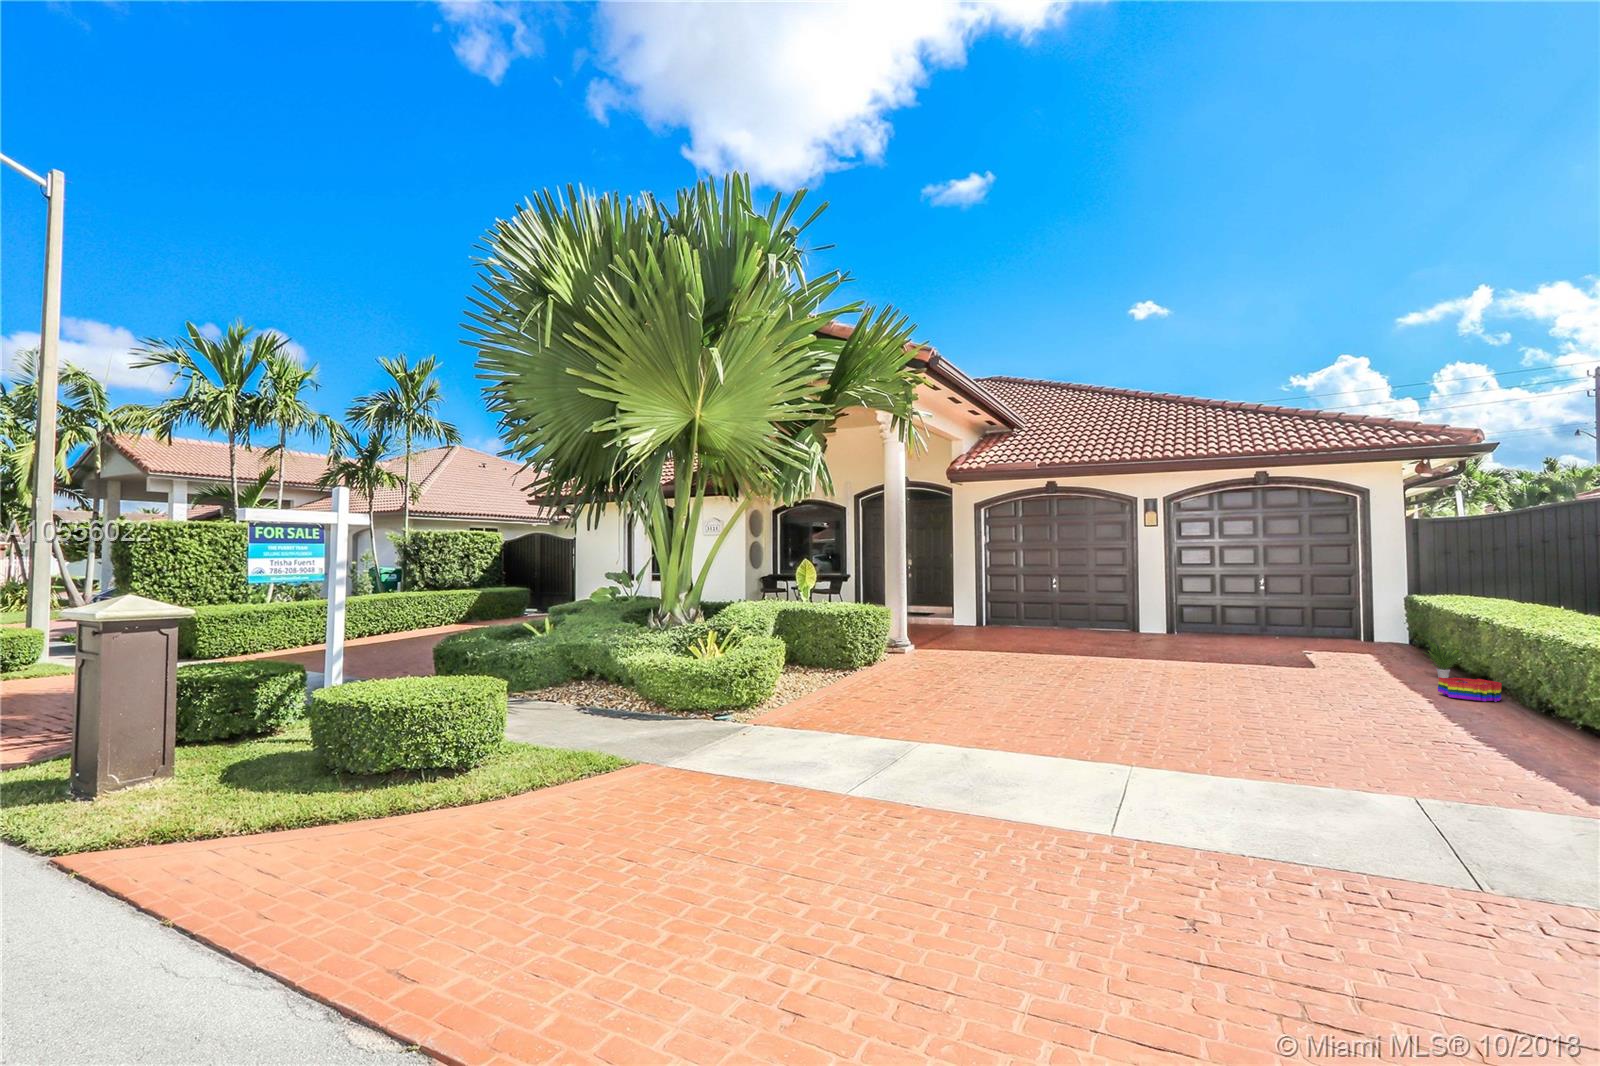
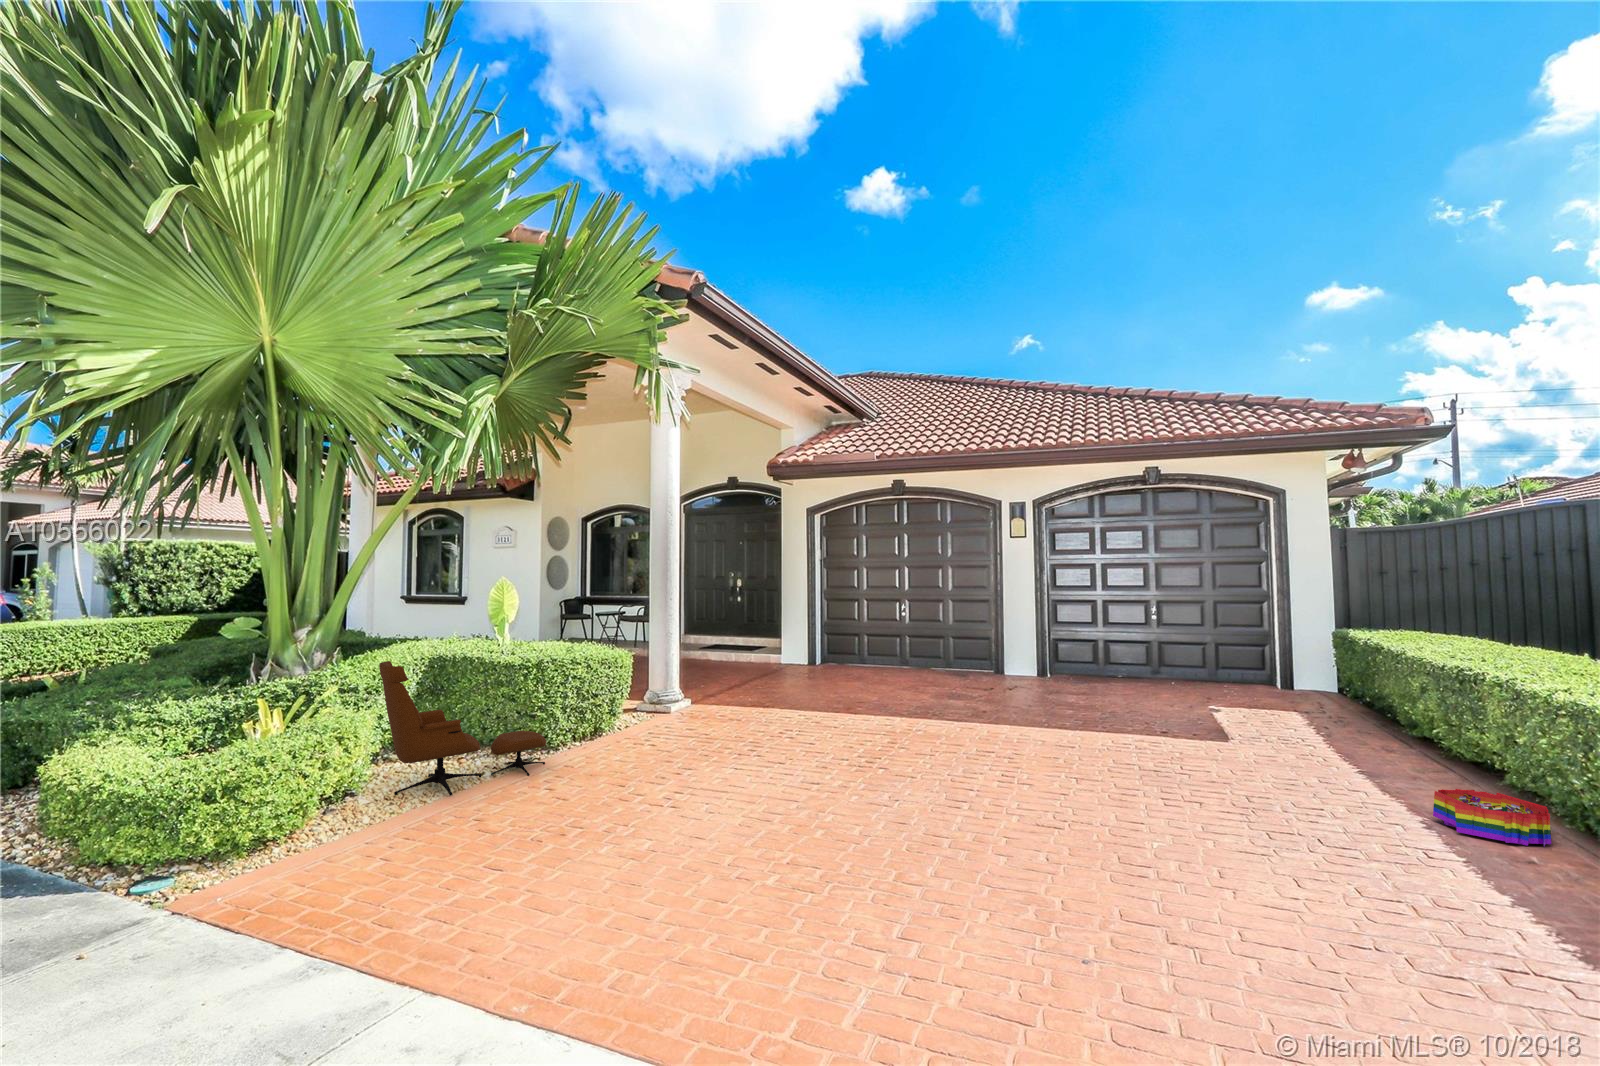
lounge chair: none [796,605,875,683] -> present [379,661,546,796]
potted plant: present [1426,642,1462,678] -> none [1377,706,1451,774]

